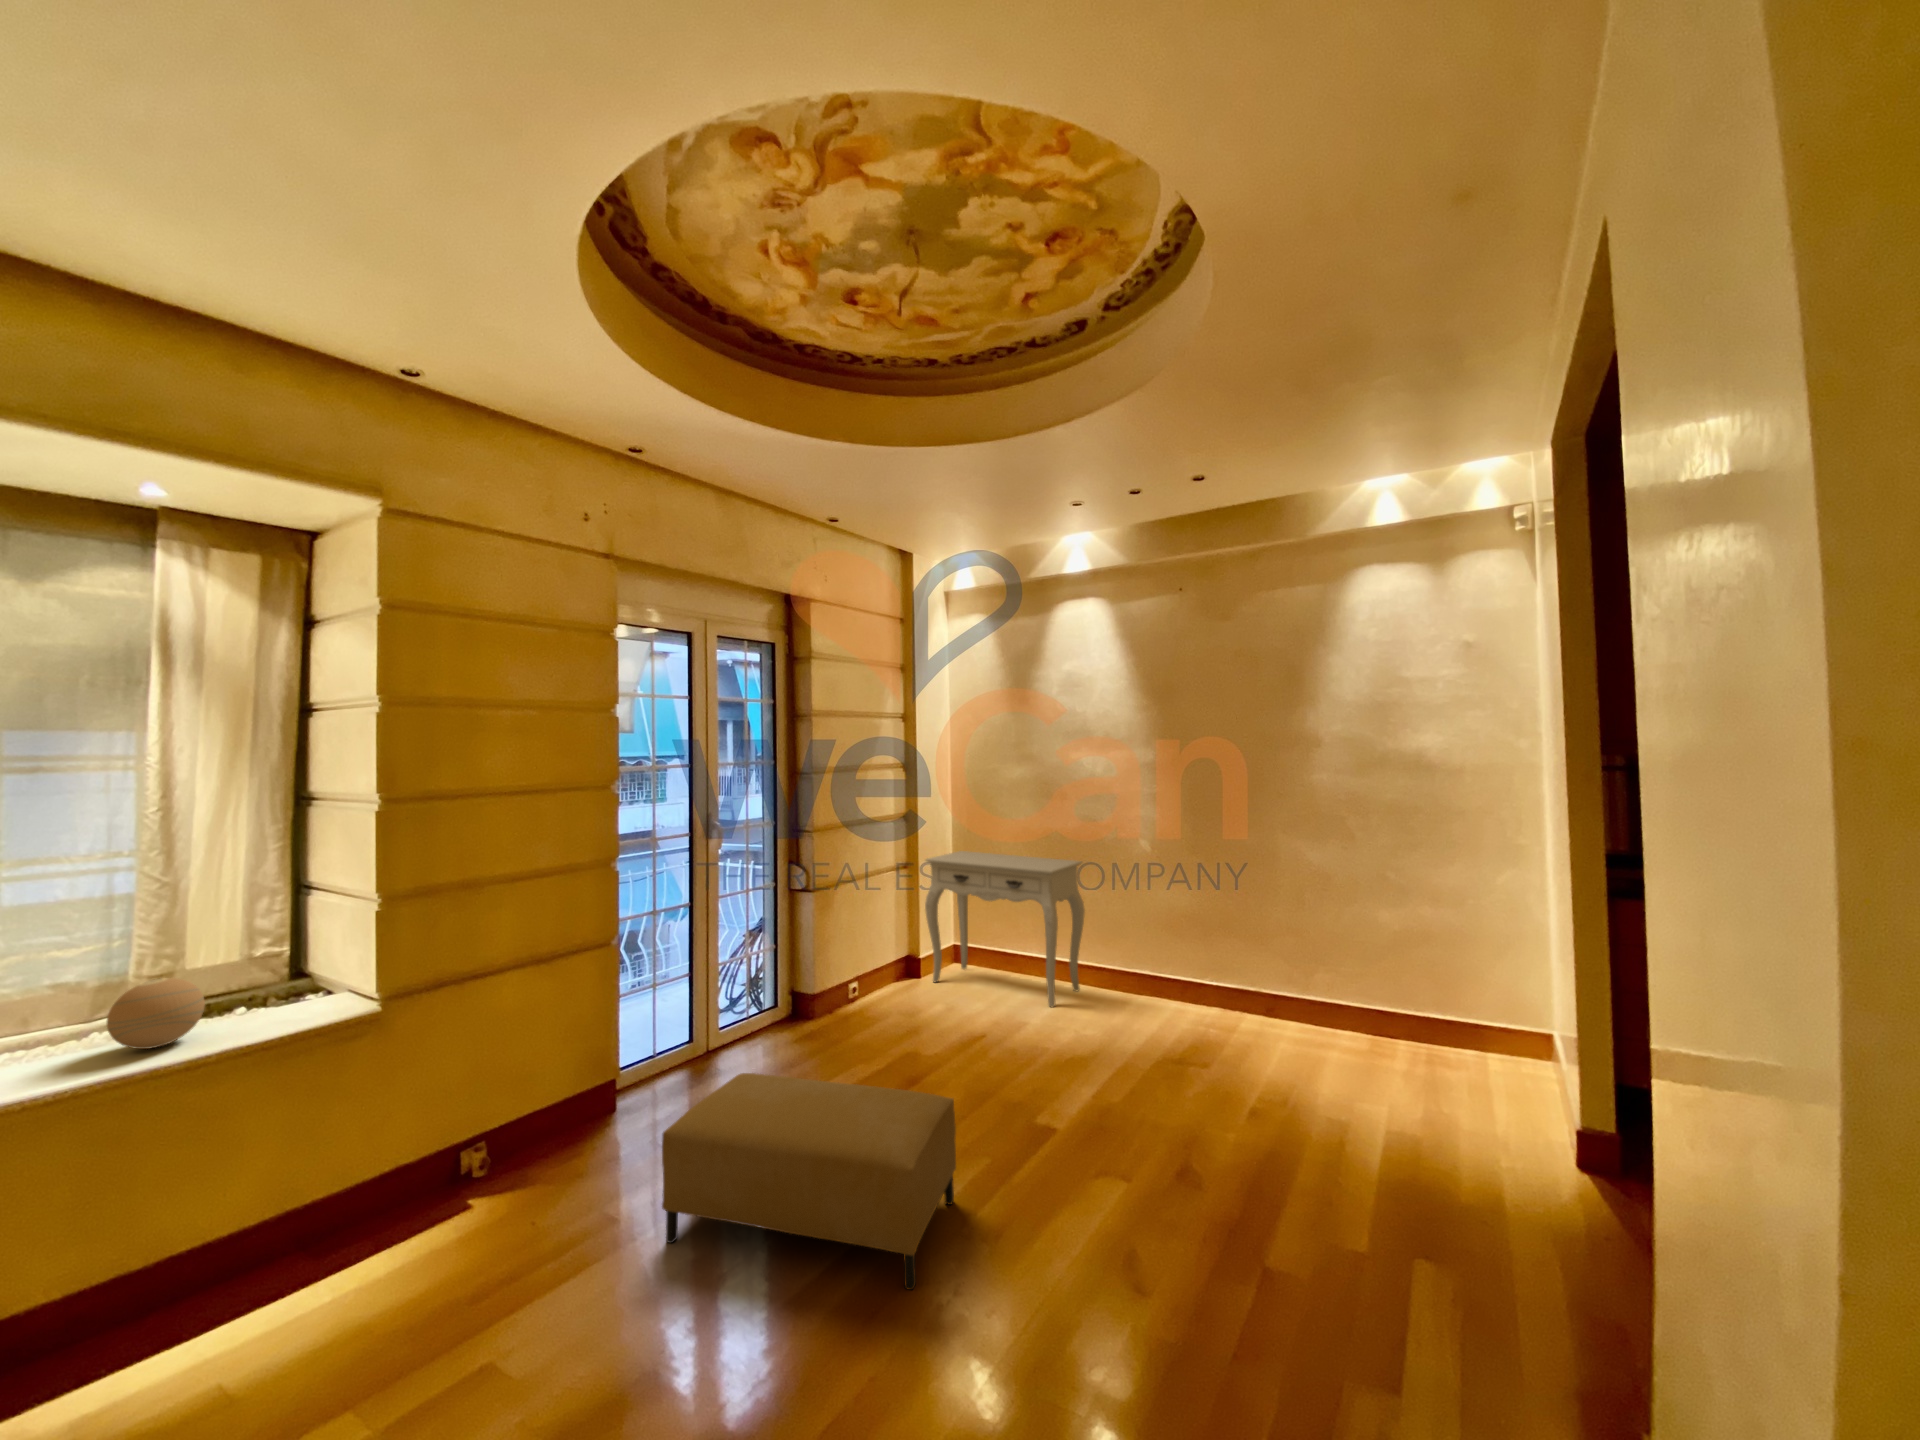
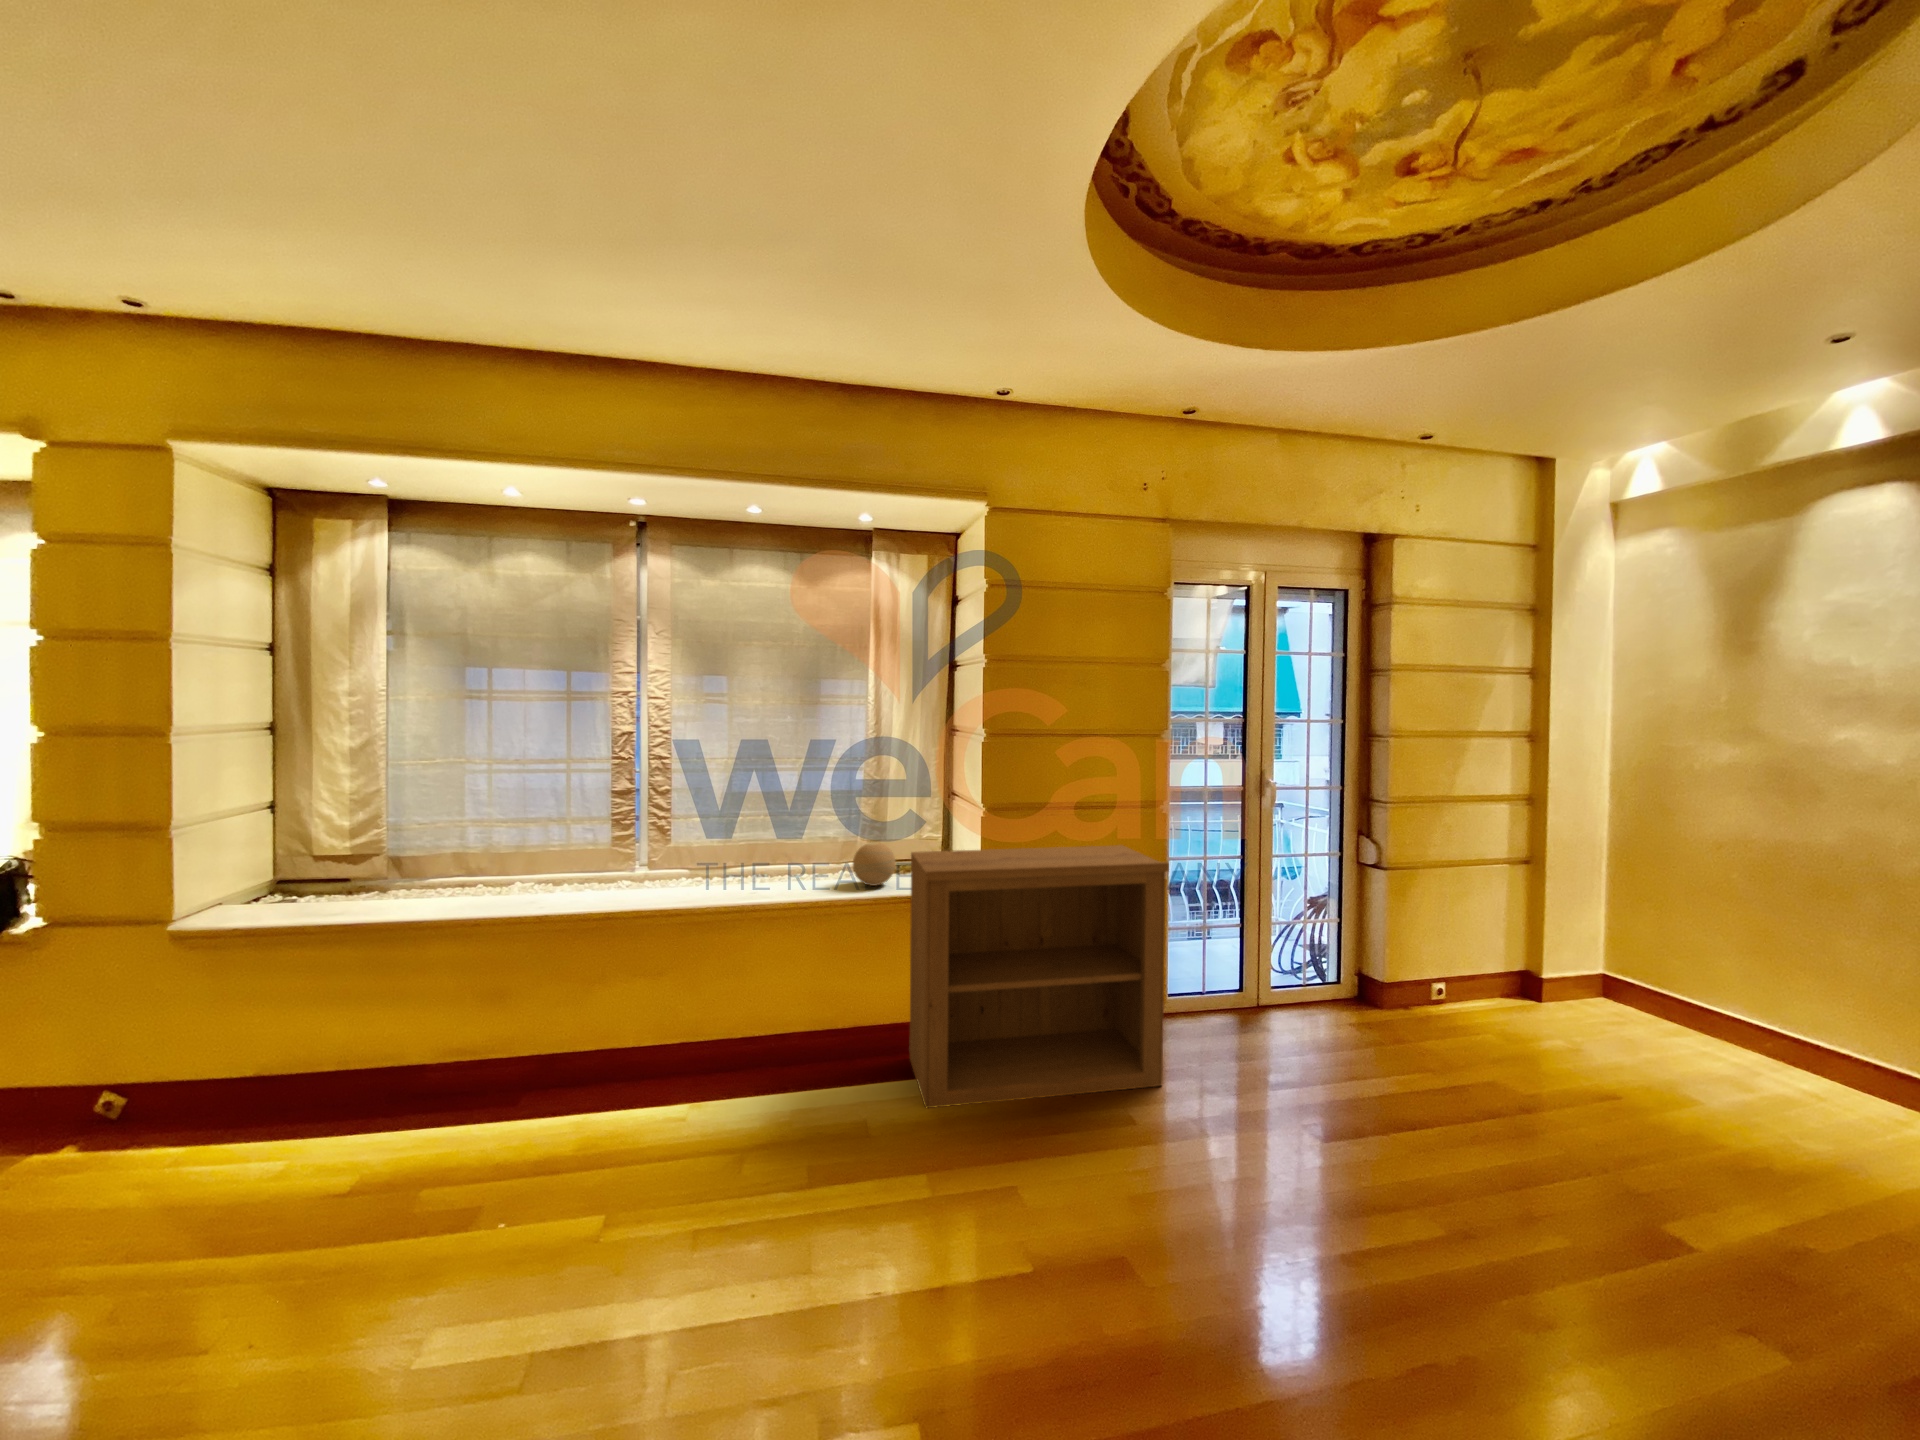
console table: present [925,851,1085,1007] -> none [1554,851,1870,1104]
bookshelf: none [238,914,638,1359] -> present [910,845,1169,1108]
ottoman: present [662,1073,956,1290] -> none [1173,1029,1510,1318]

